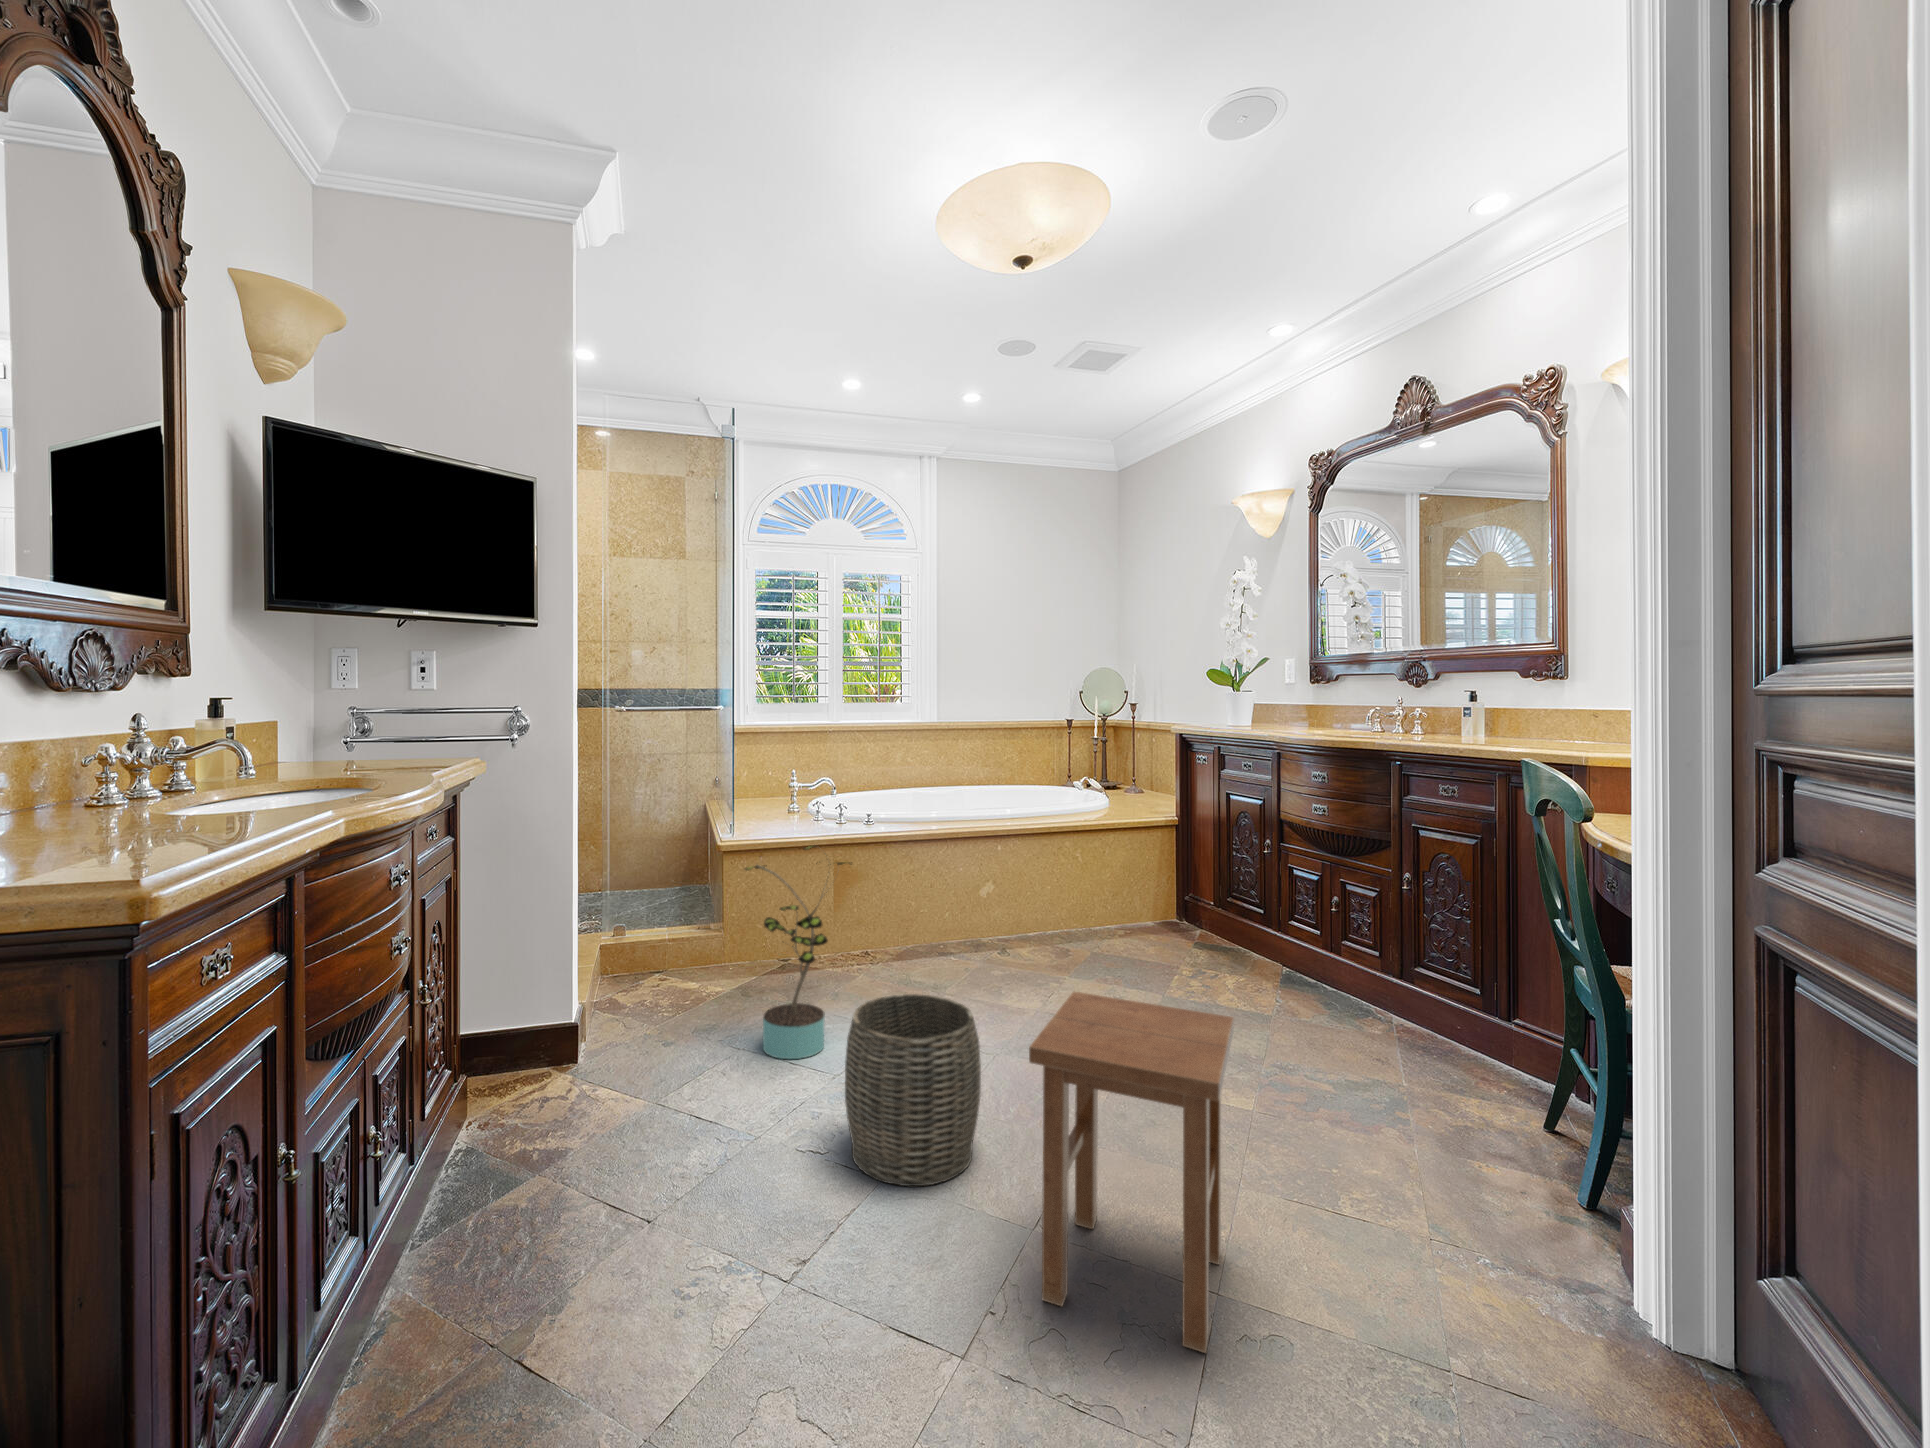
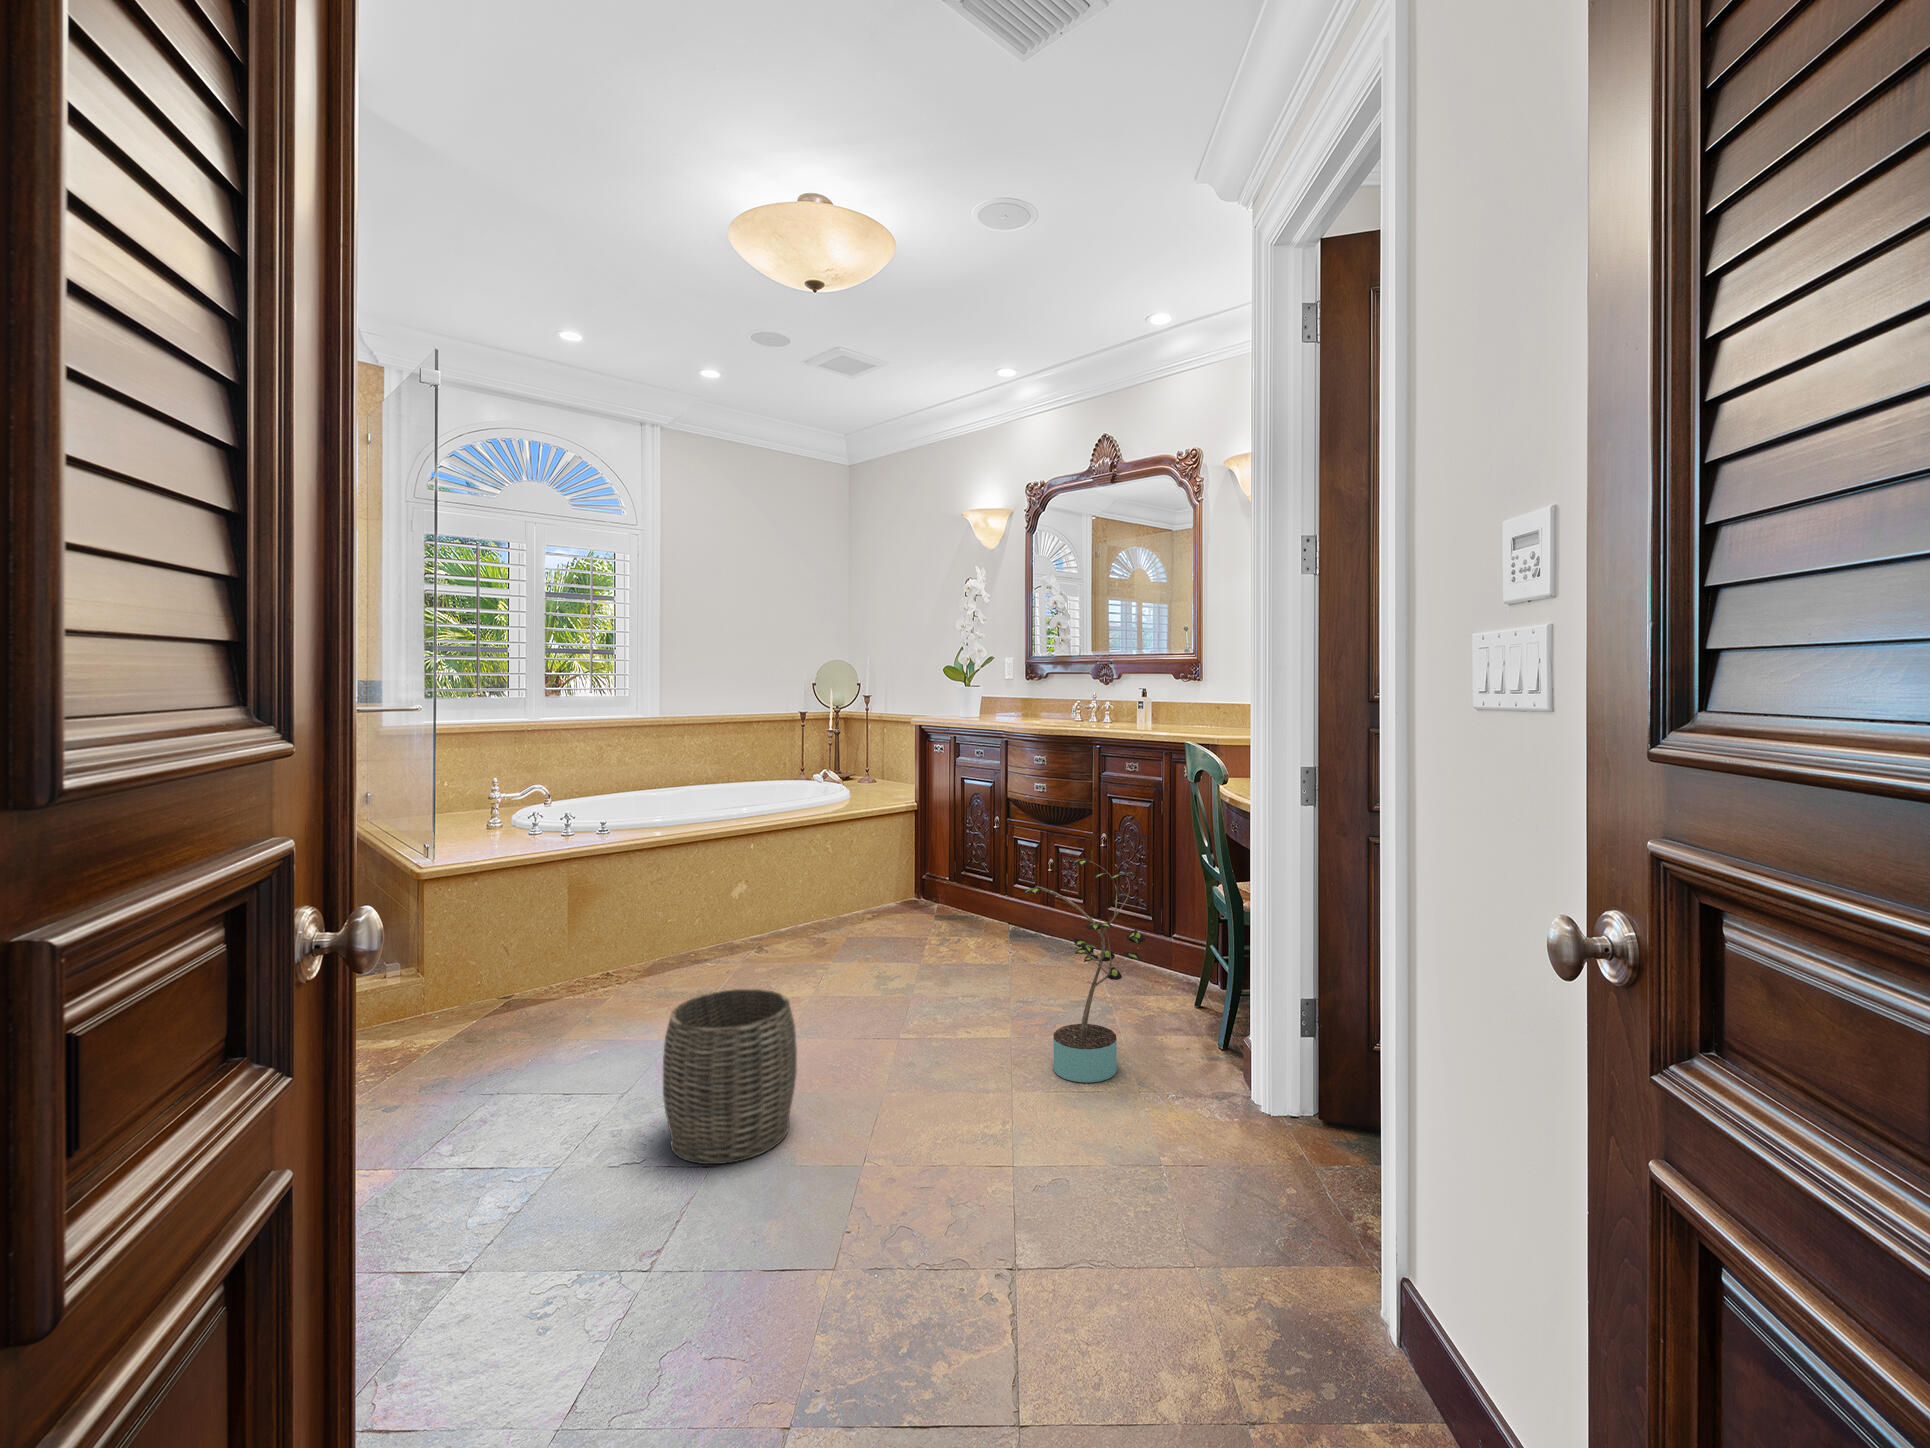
potted plant: present [745,845,850,1059] -> present [1024,858,1145,1083]
stool: present [1029,992,1234,1353] -> none [870,957,1018,1209]

